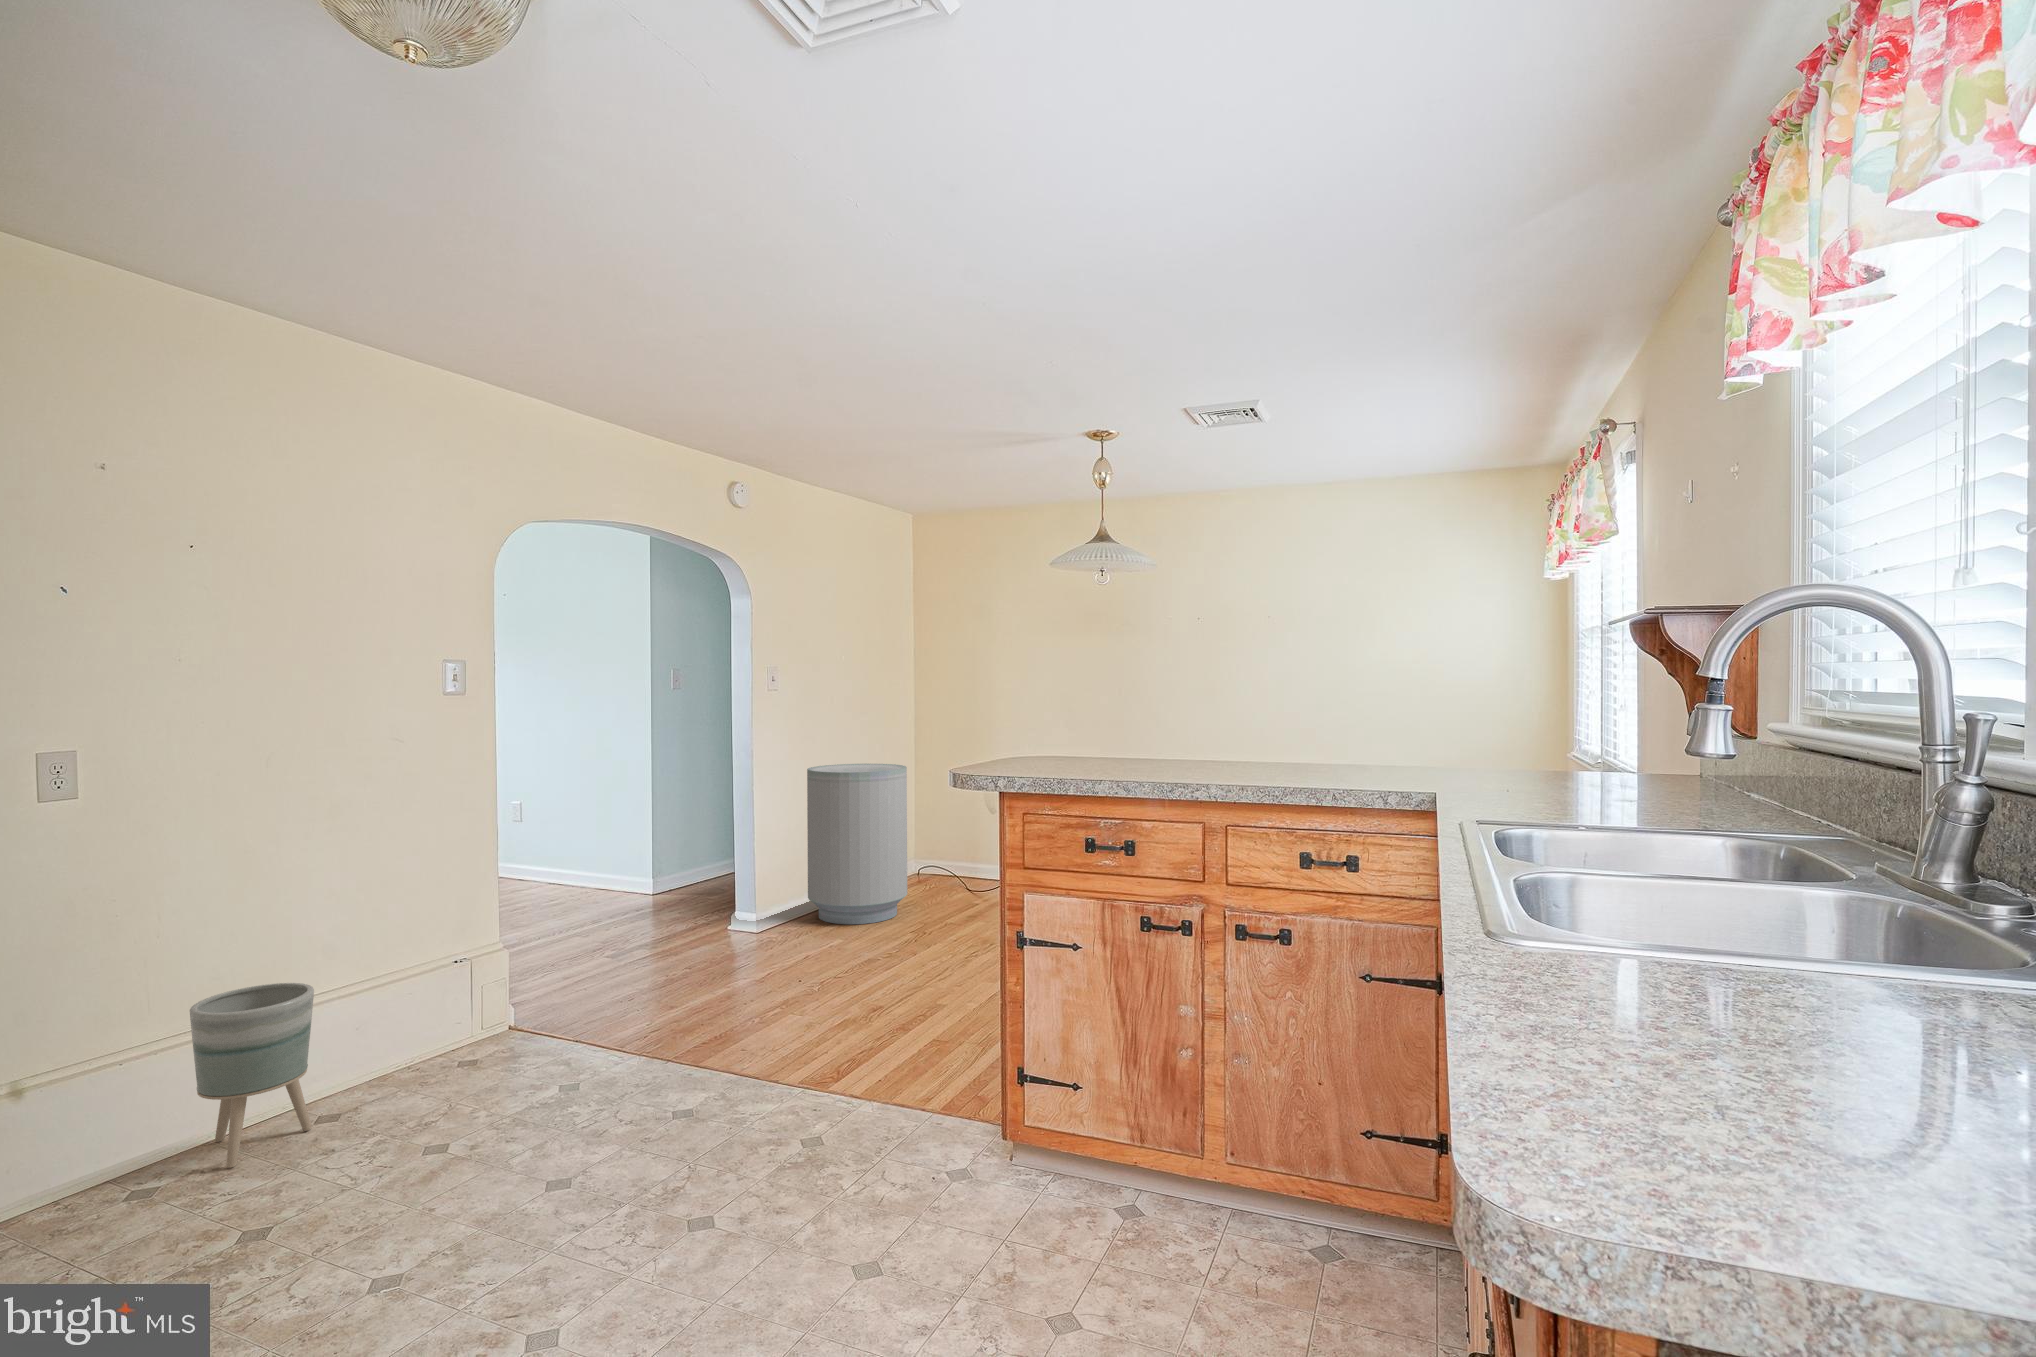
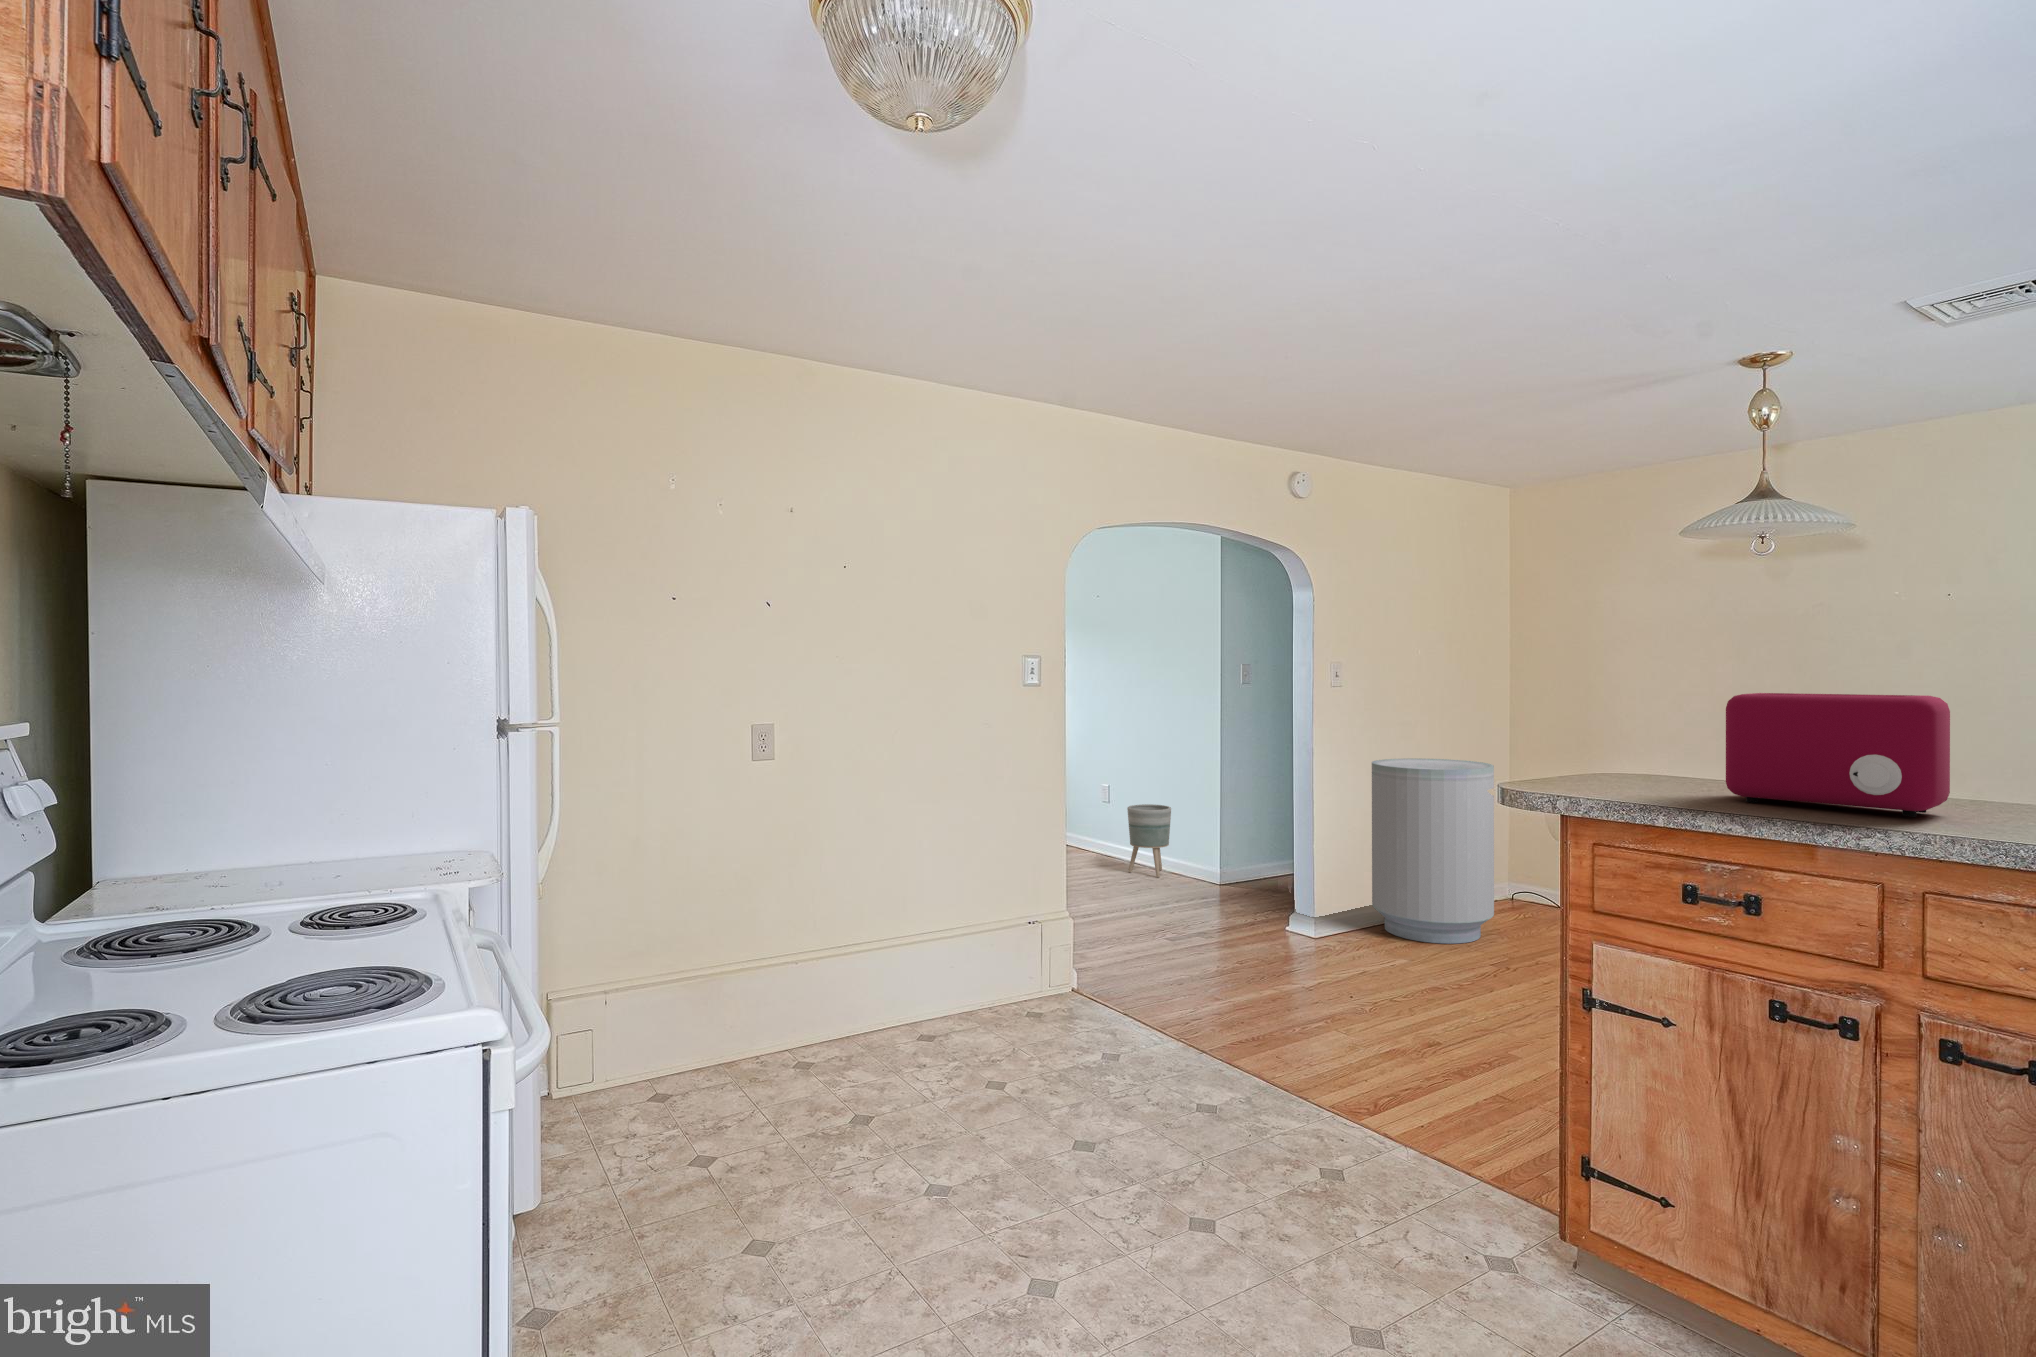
toaster: none [1108,695,1231,777] -> present [1726,693,1950,817]
planter: present [190,983,314,1168] -> present [1127,804,1171,877]

